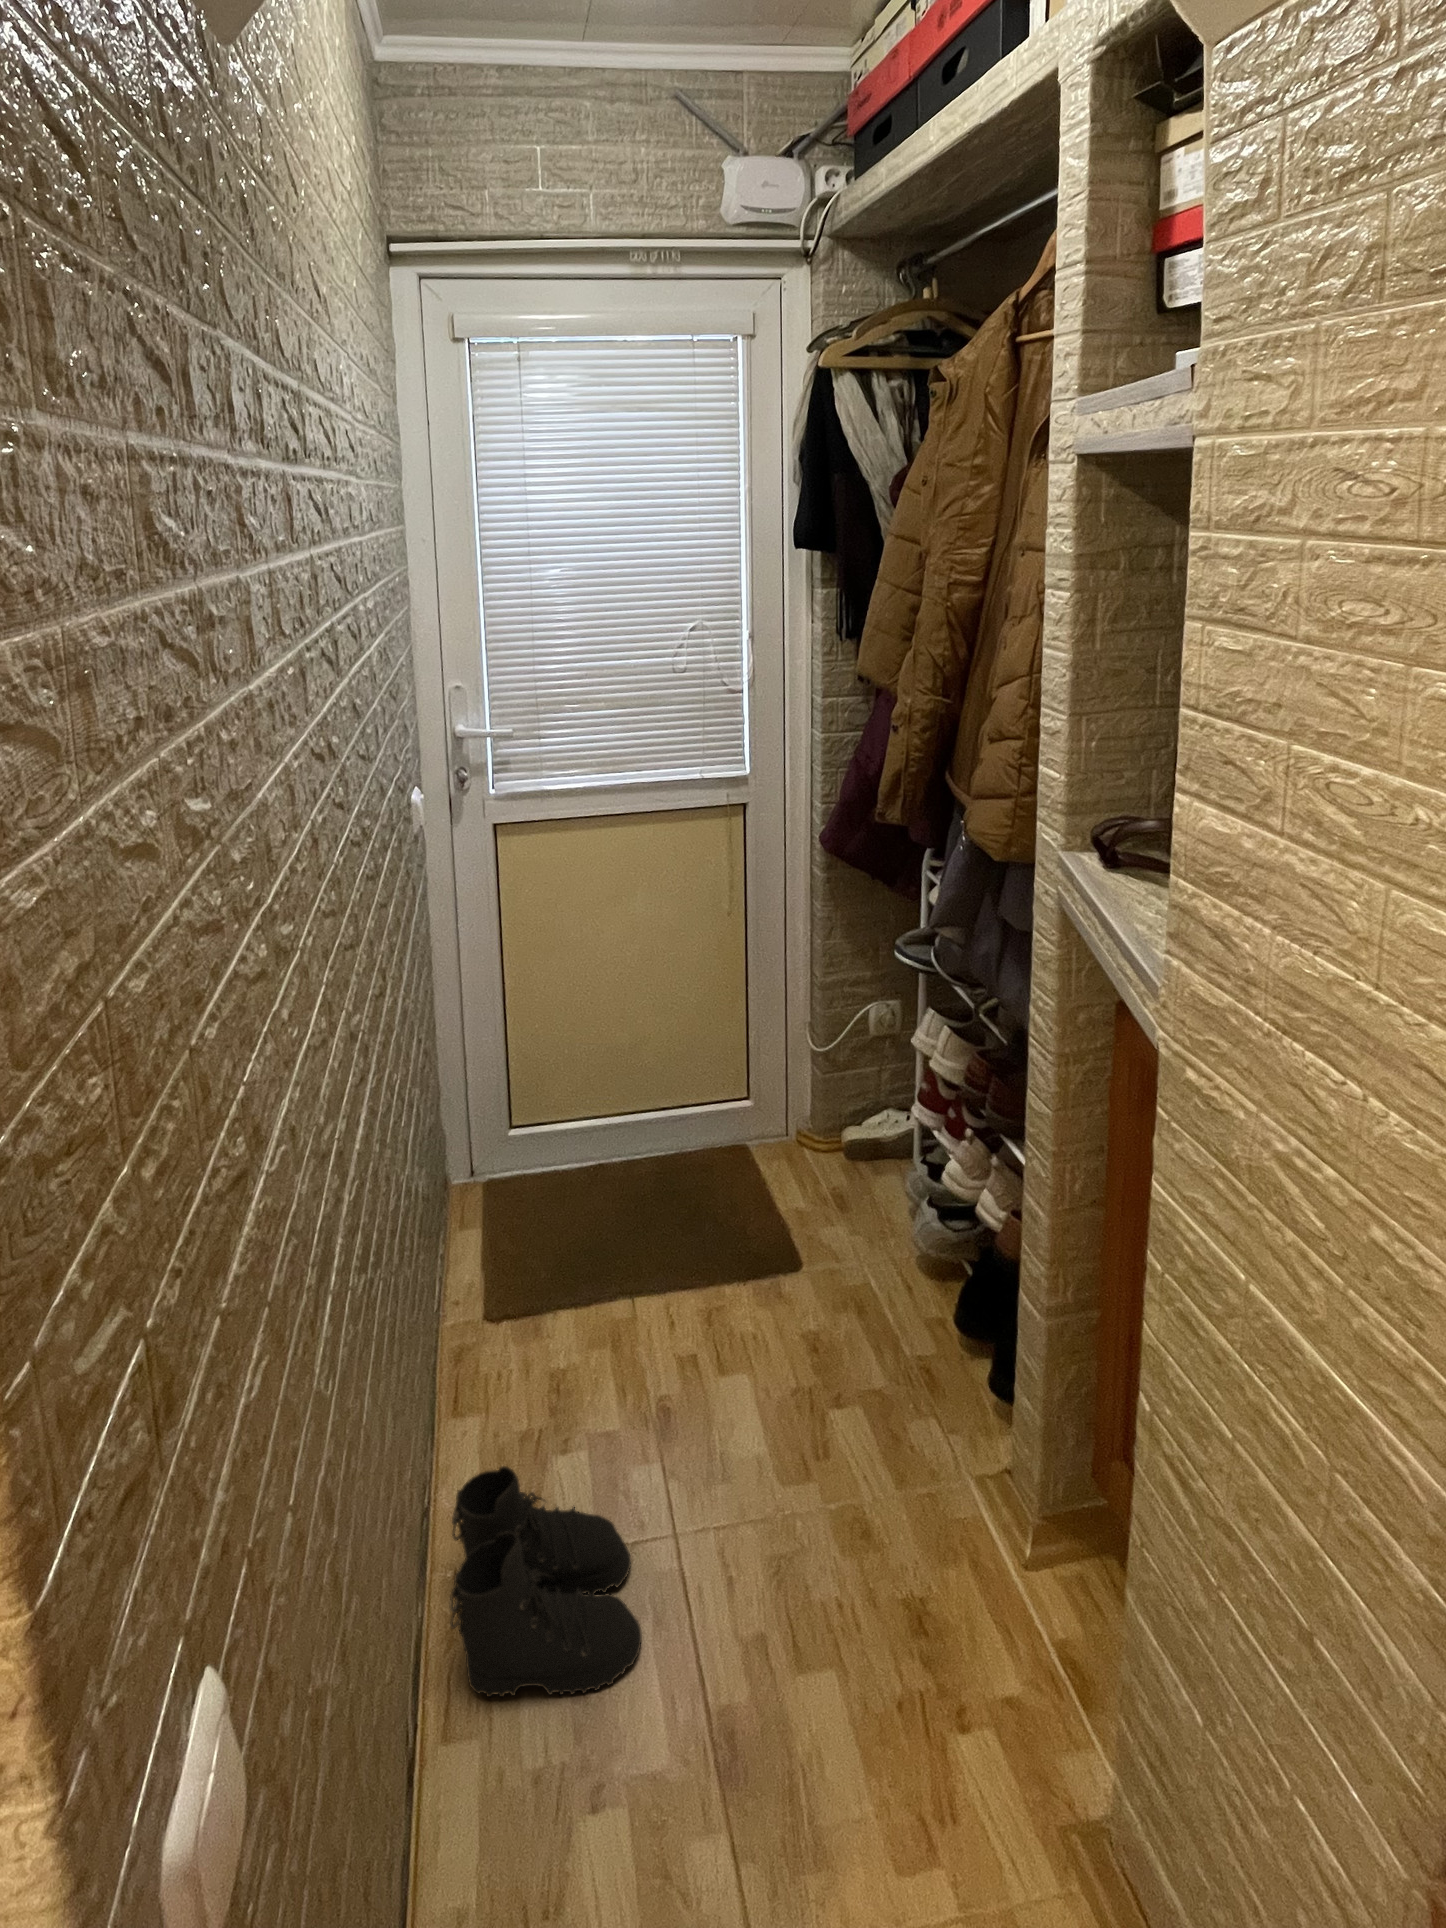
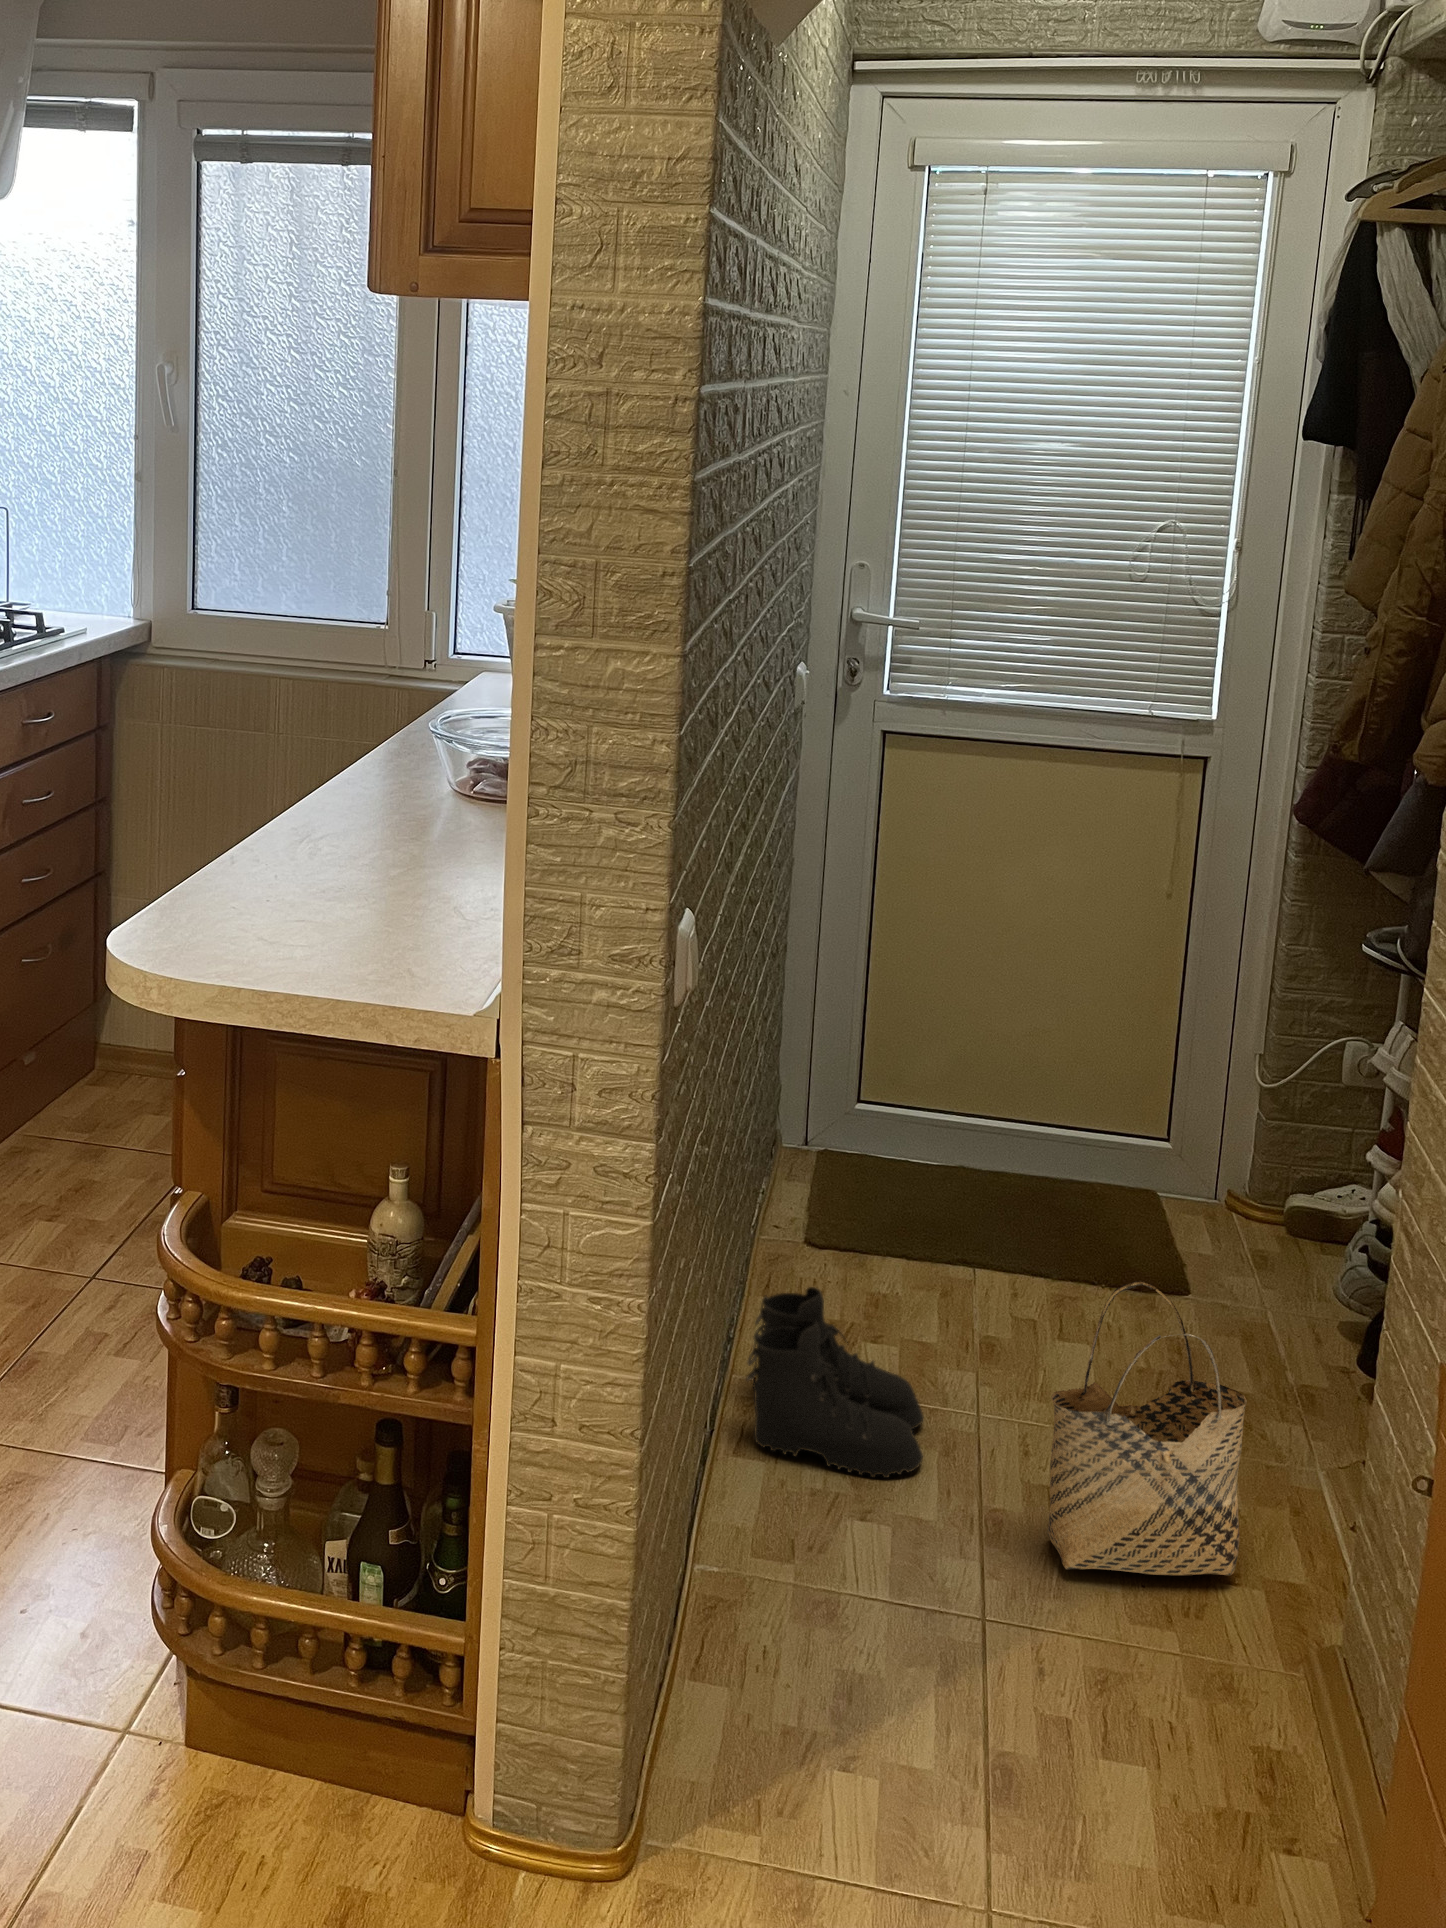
woven basket: none [775,1419,963,1784] -> present [1047,1281,1247,1575]

